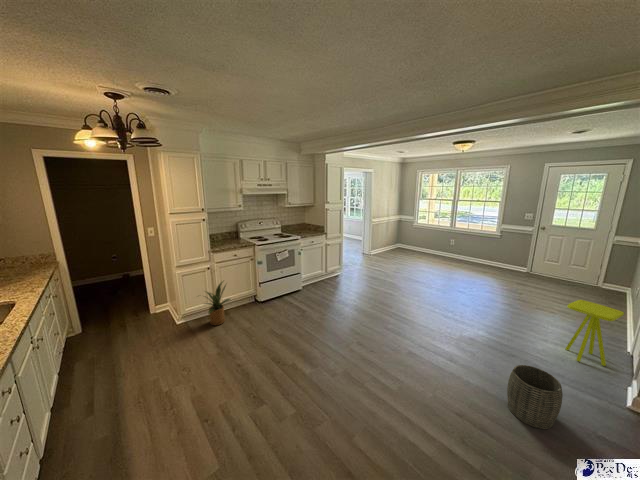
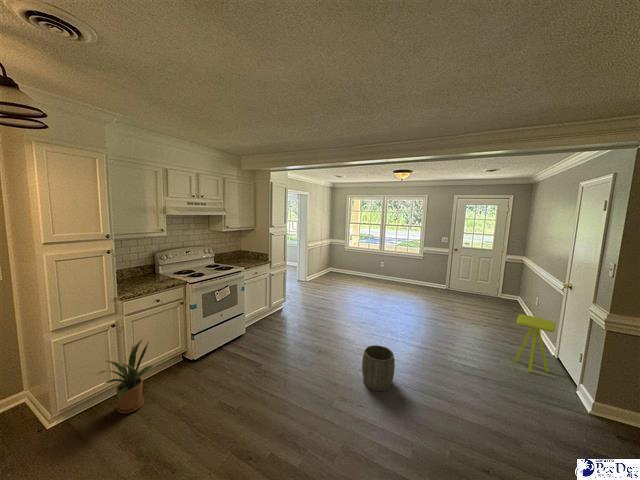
woven basket: present [507,365,563,429] -> present [362,345,395,391]

